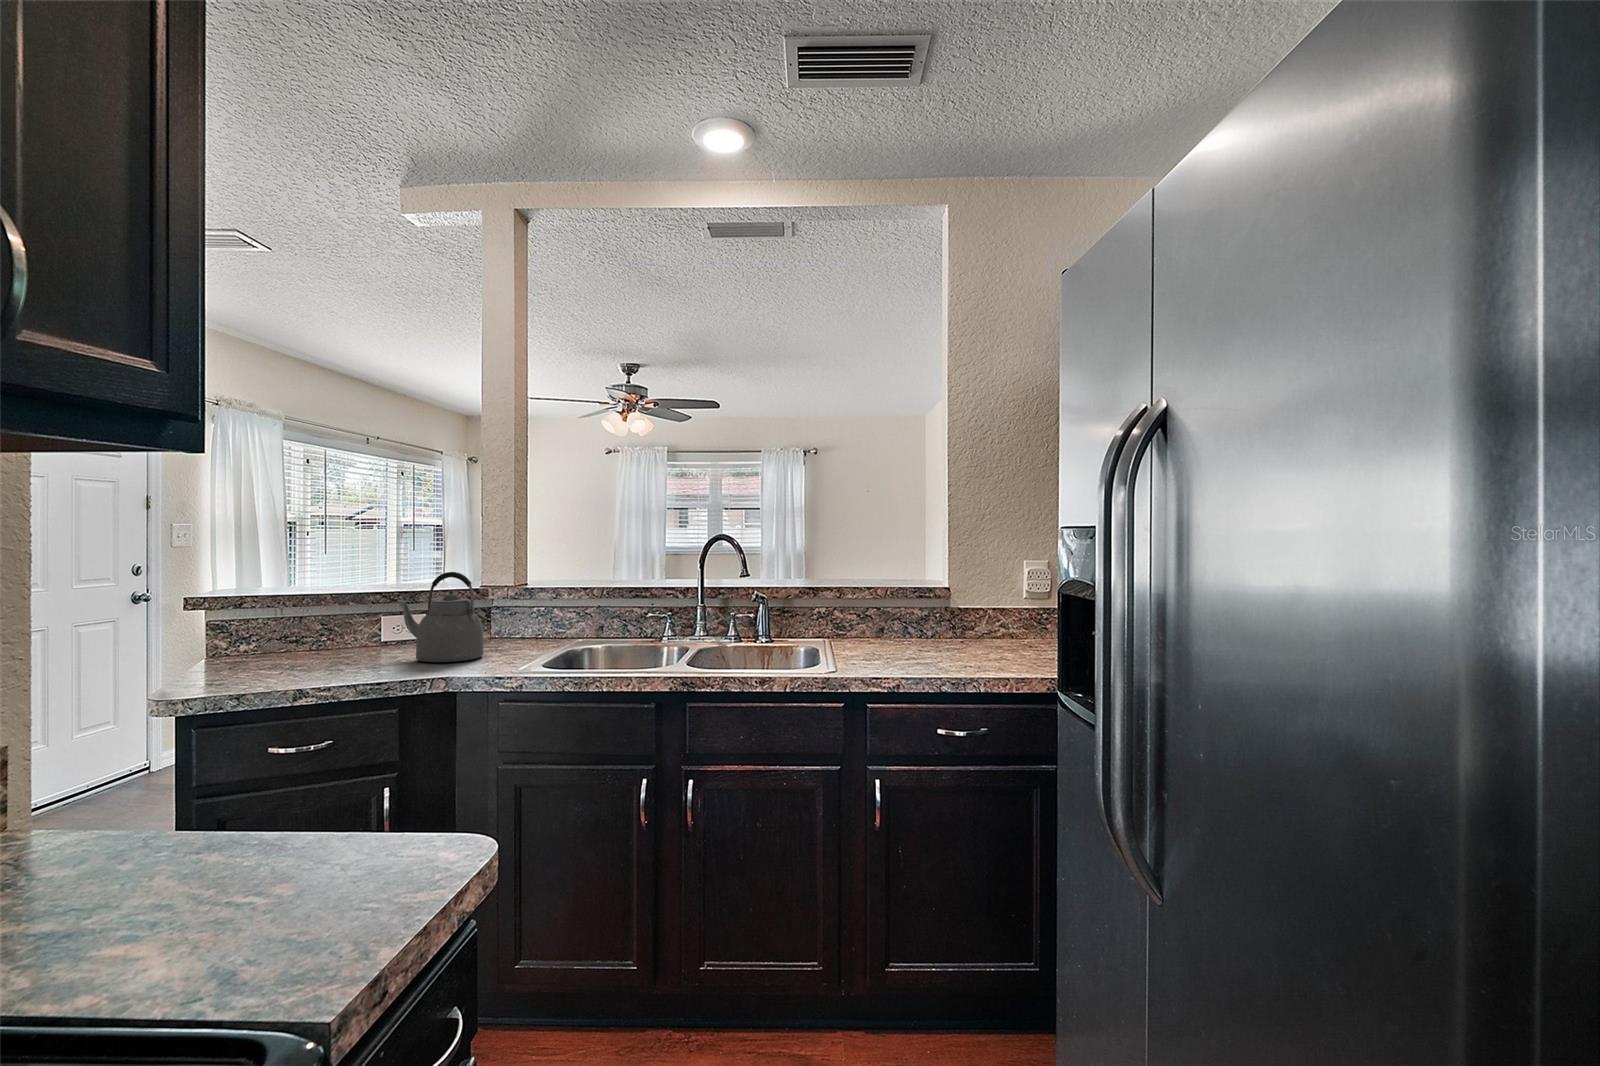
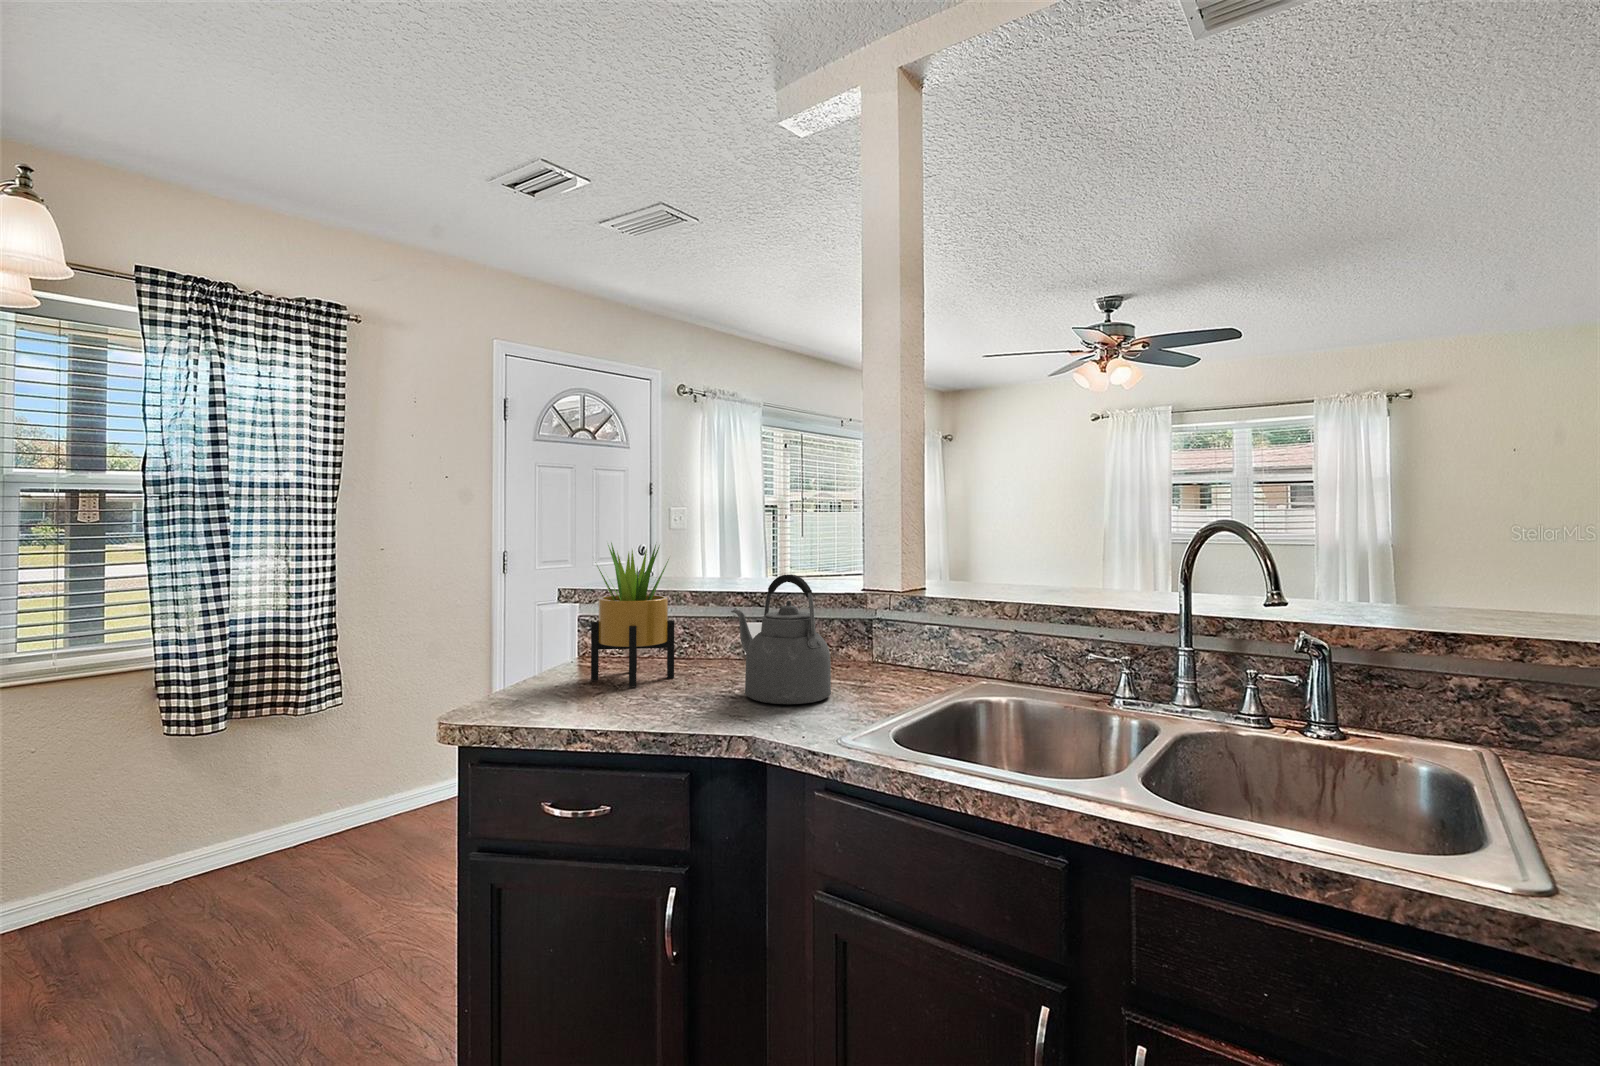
potted plant: none [258,550,338,667] -> present [591,543,674,687]

